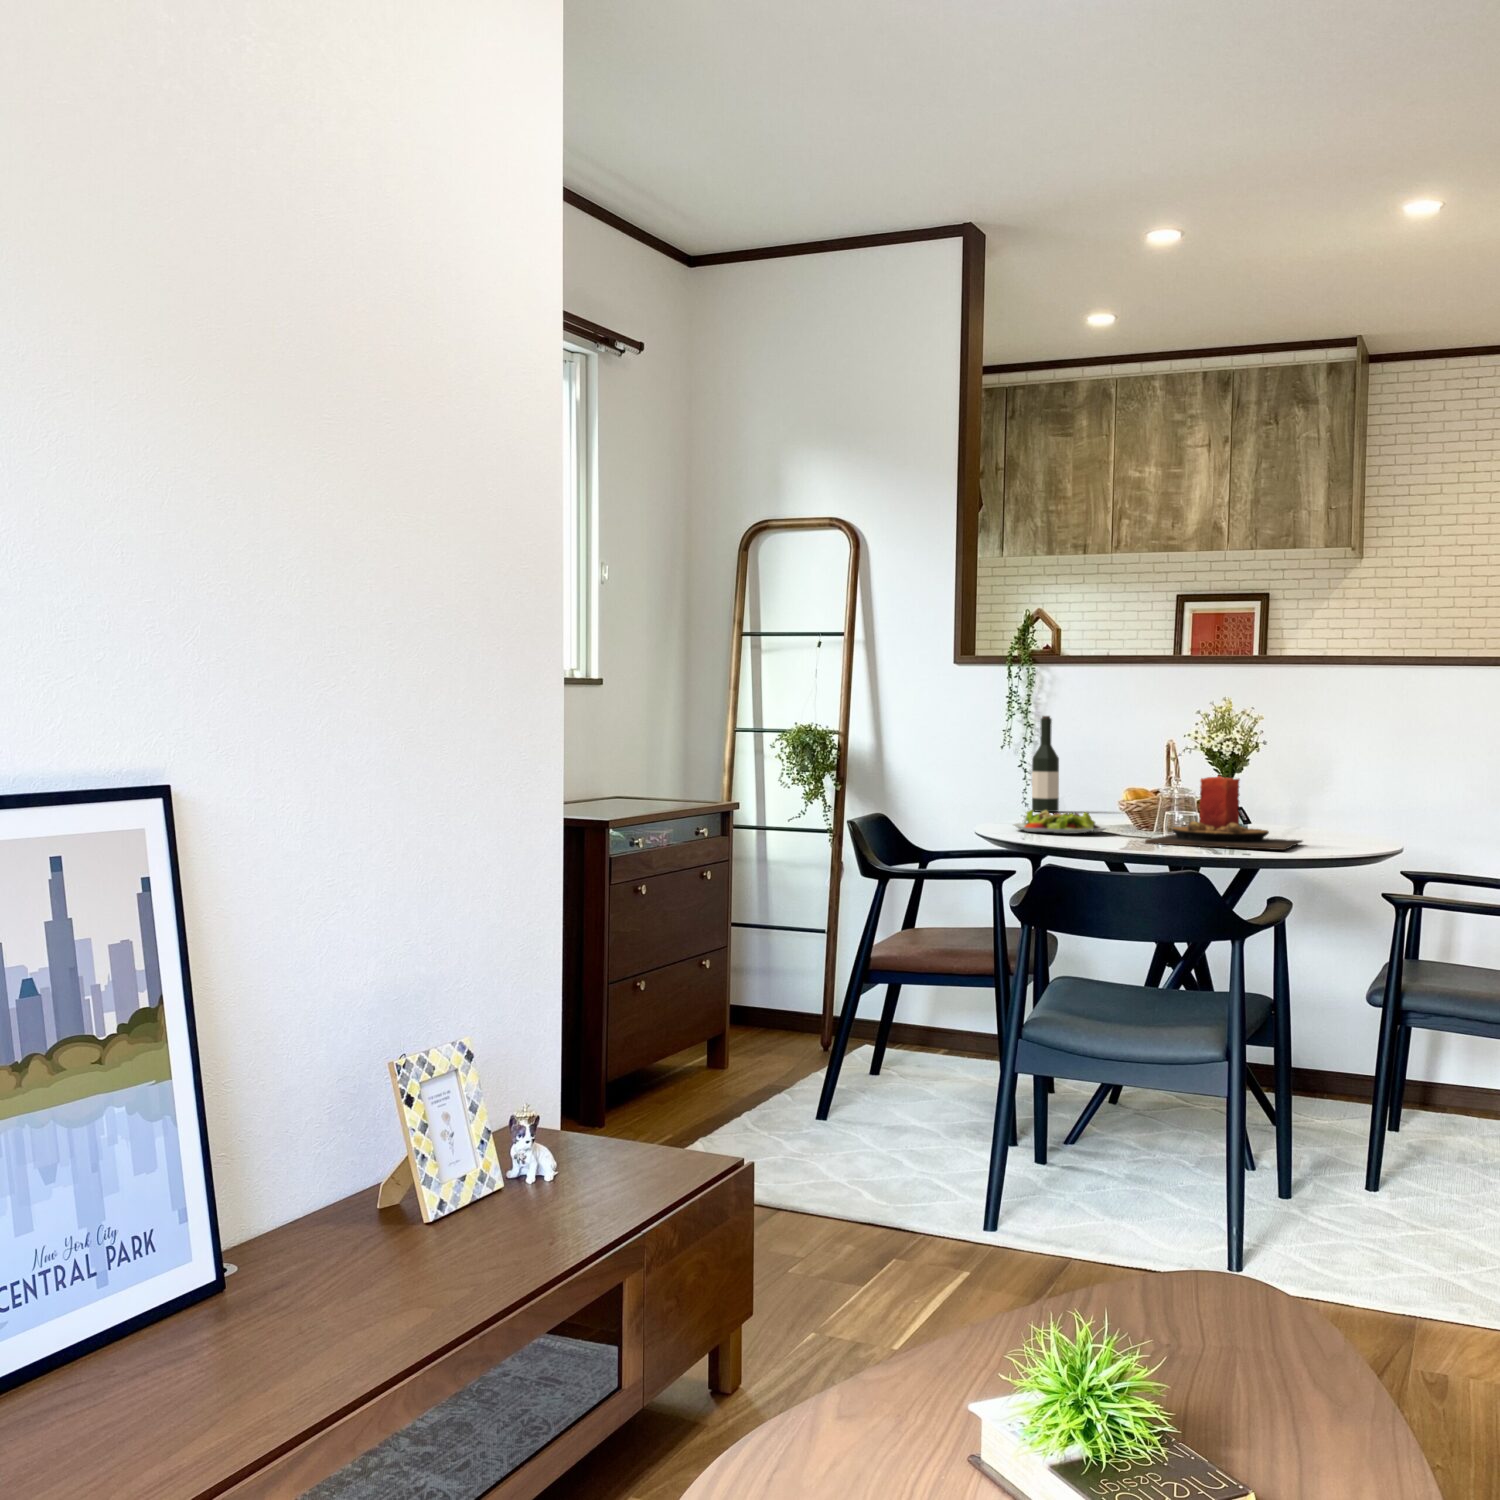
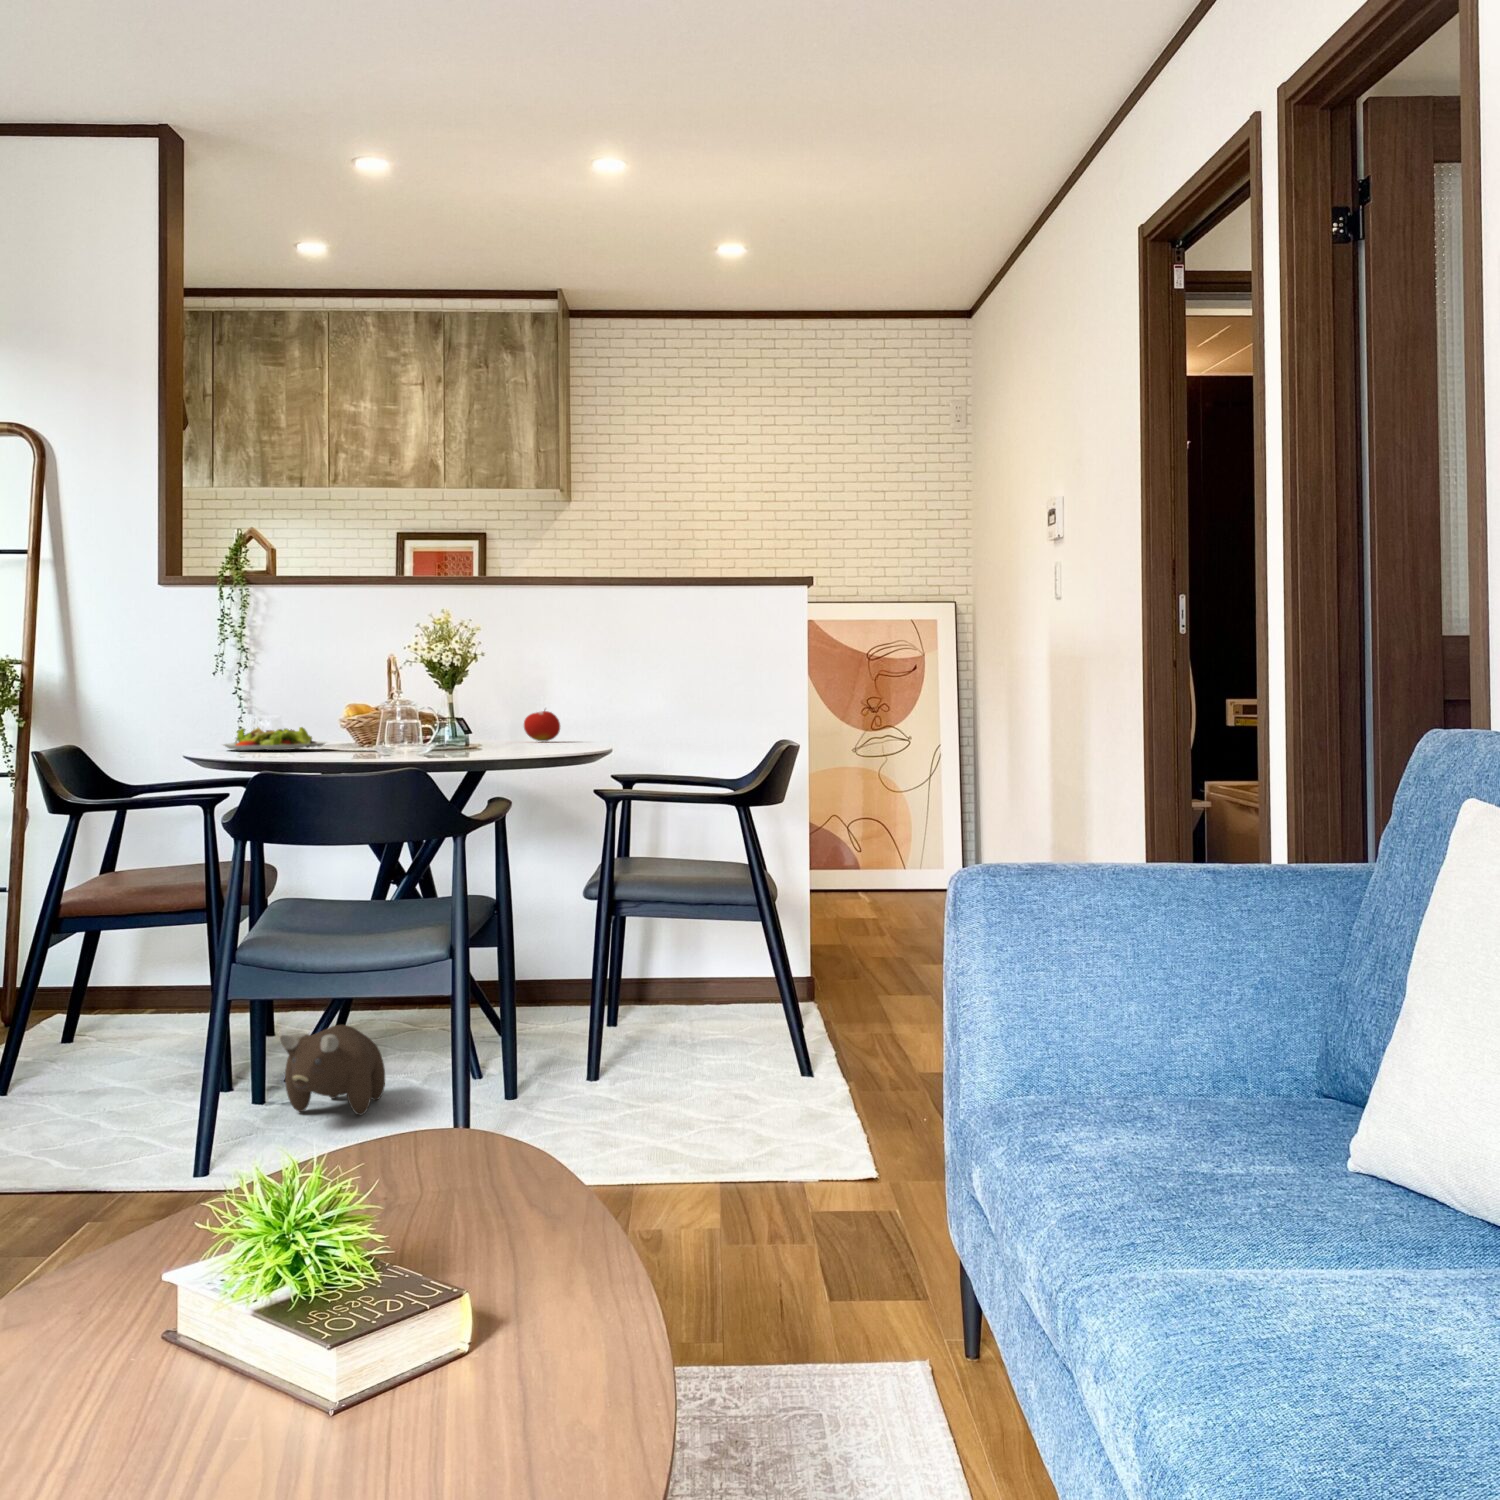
wine bottle: present [1032,716,1059,812] -> none [246,638,277,739]
candle: present [1145,776,1302,850] -> none [364,683,521,755]
fruit: none [1306,793,1346,828] -> present [524,710,560,741]
plush toy: none [1058,1101,1155,1192] -> present [280,1025,385,1115]

